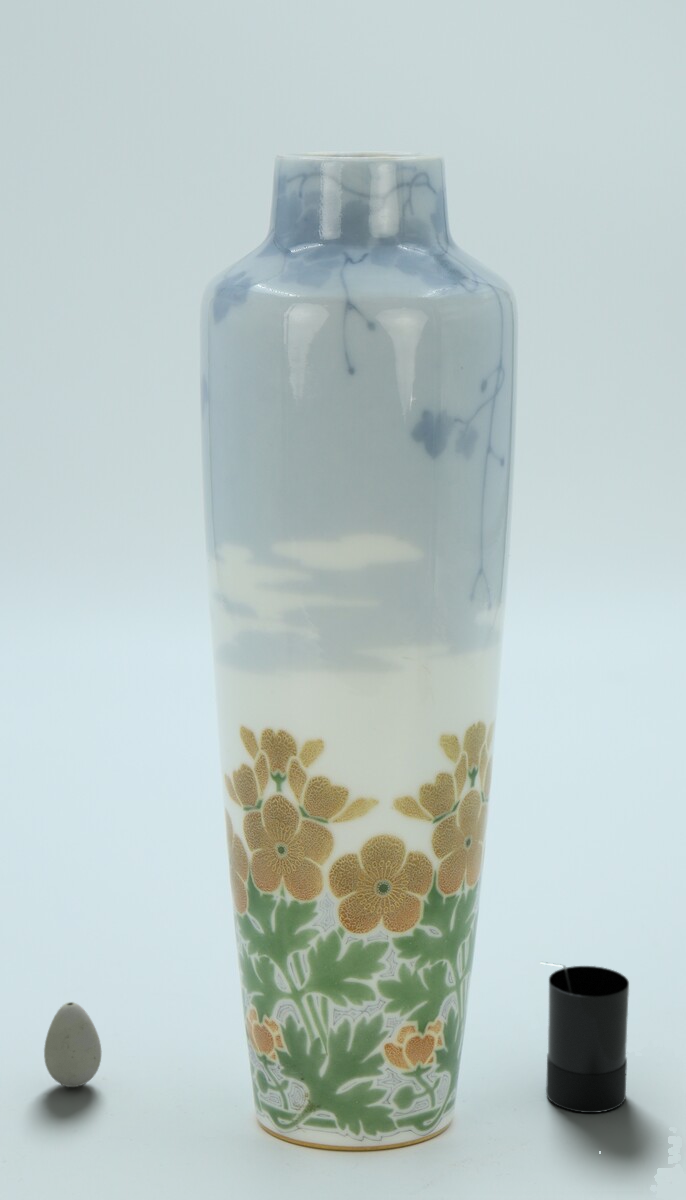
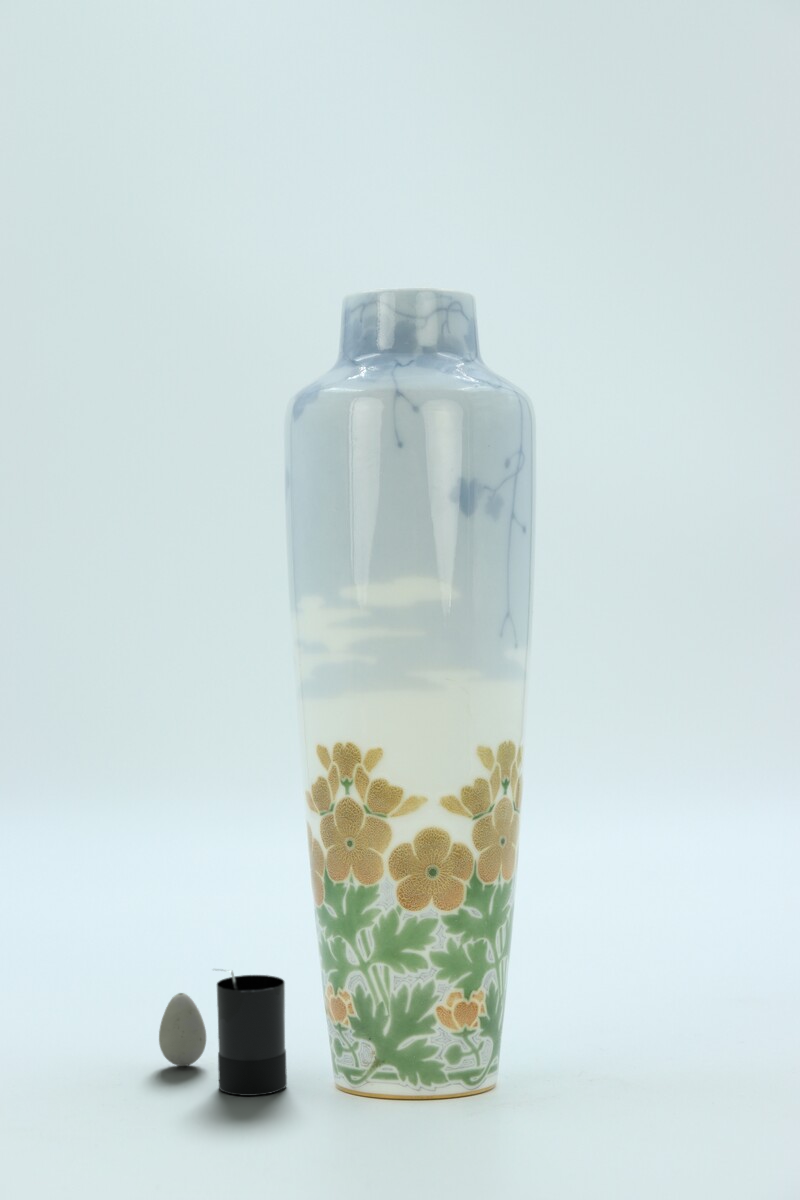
candle: present [541,962,629,1113] -> present [214,969,287,1096]

